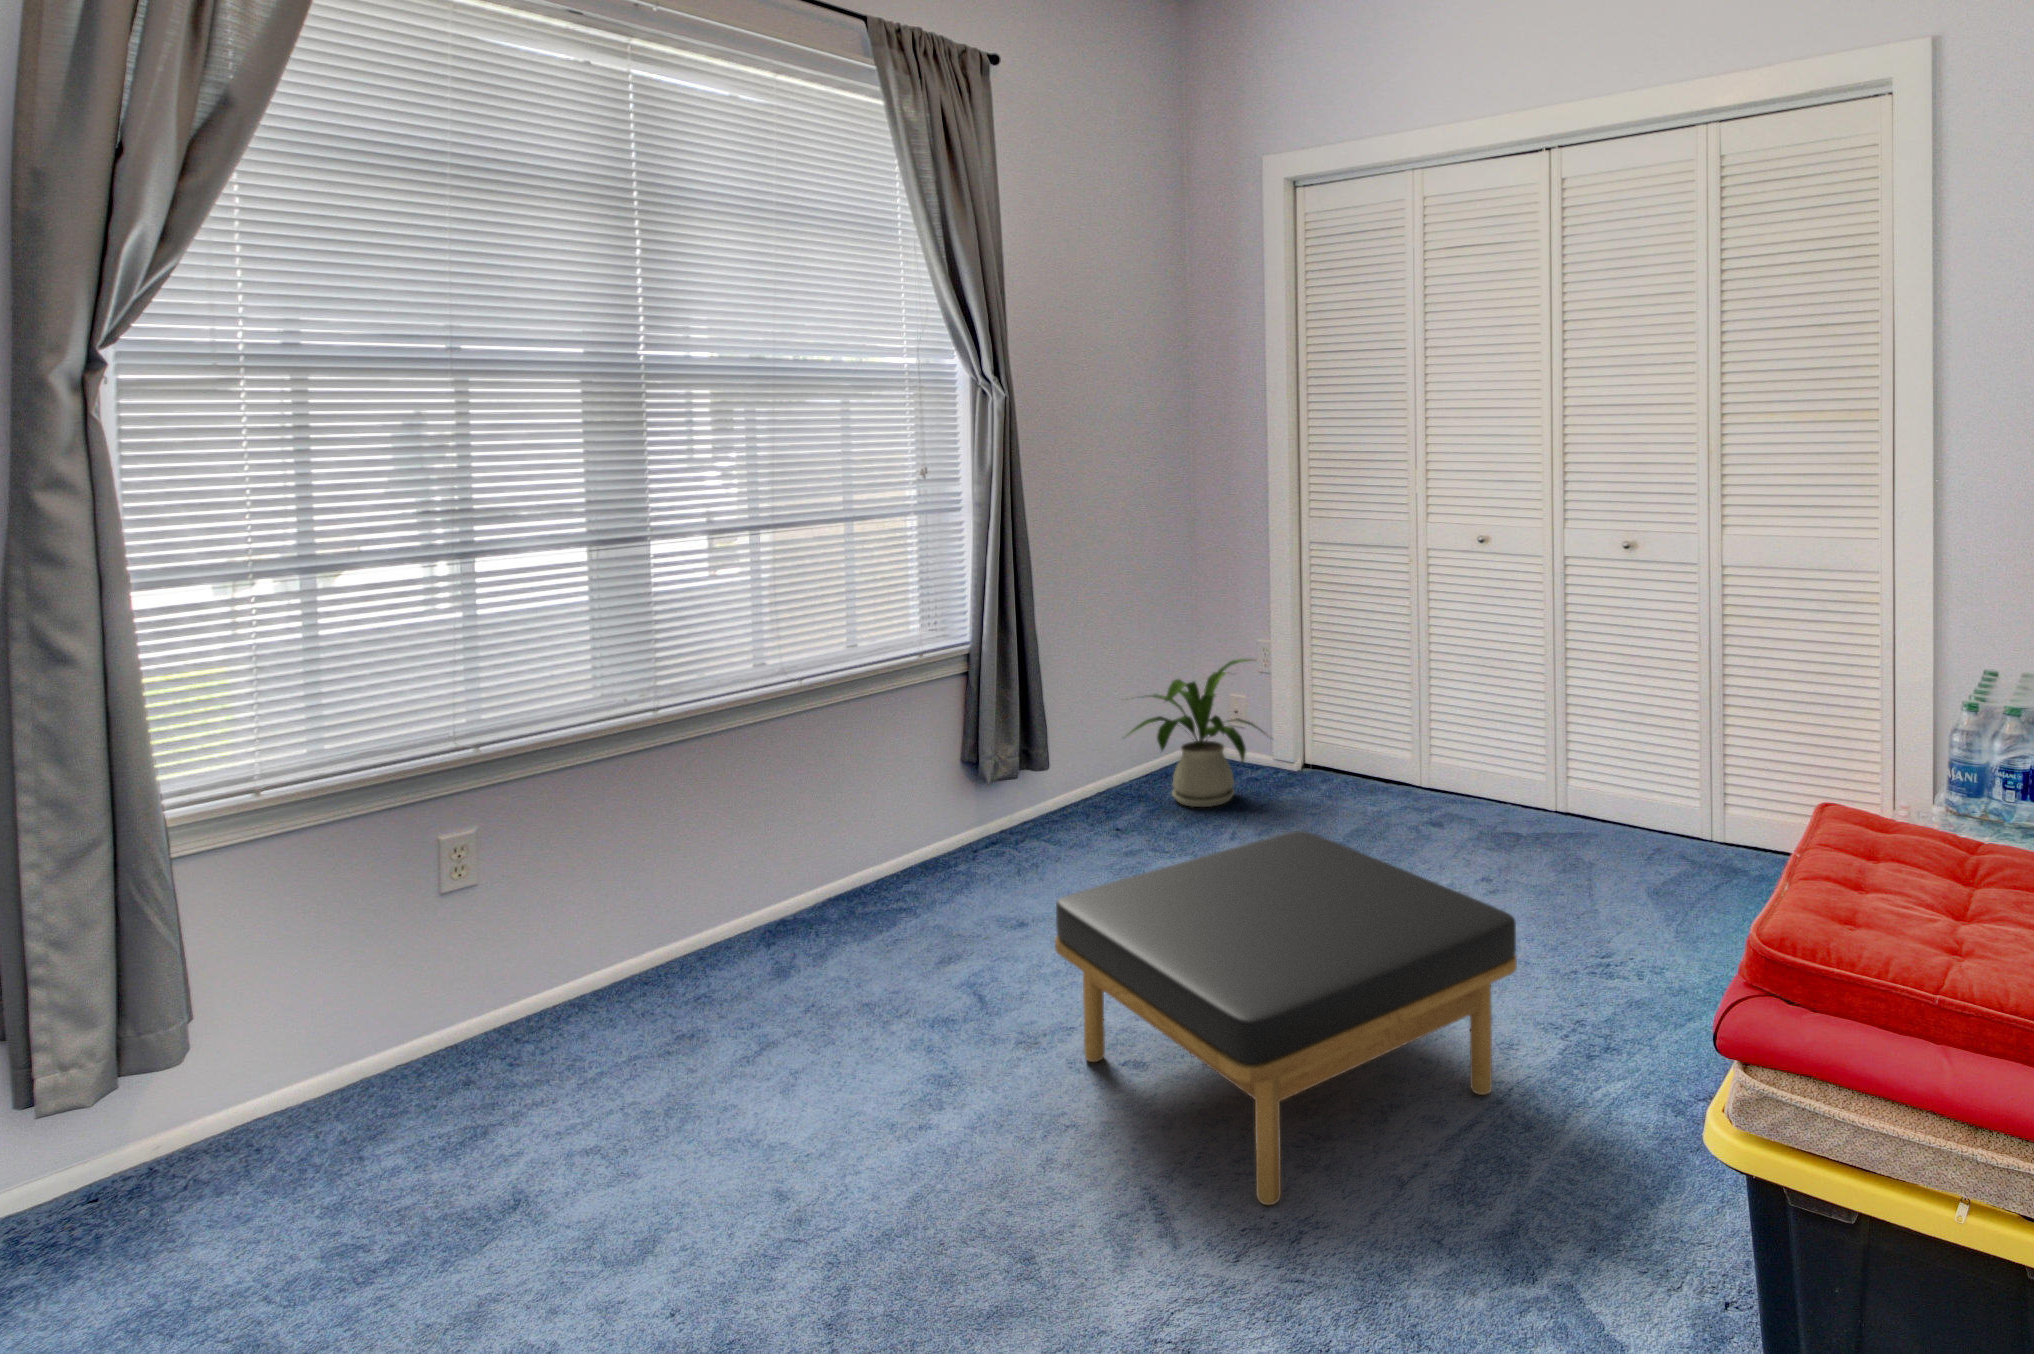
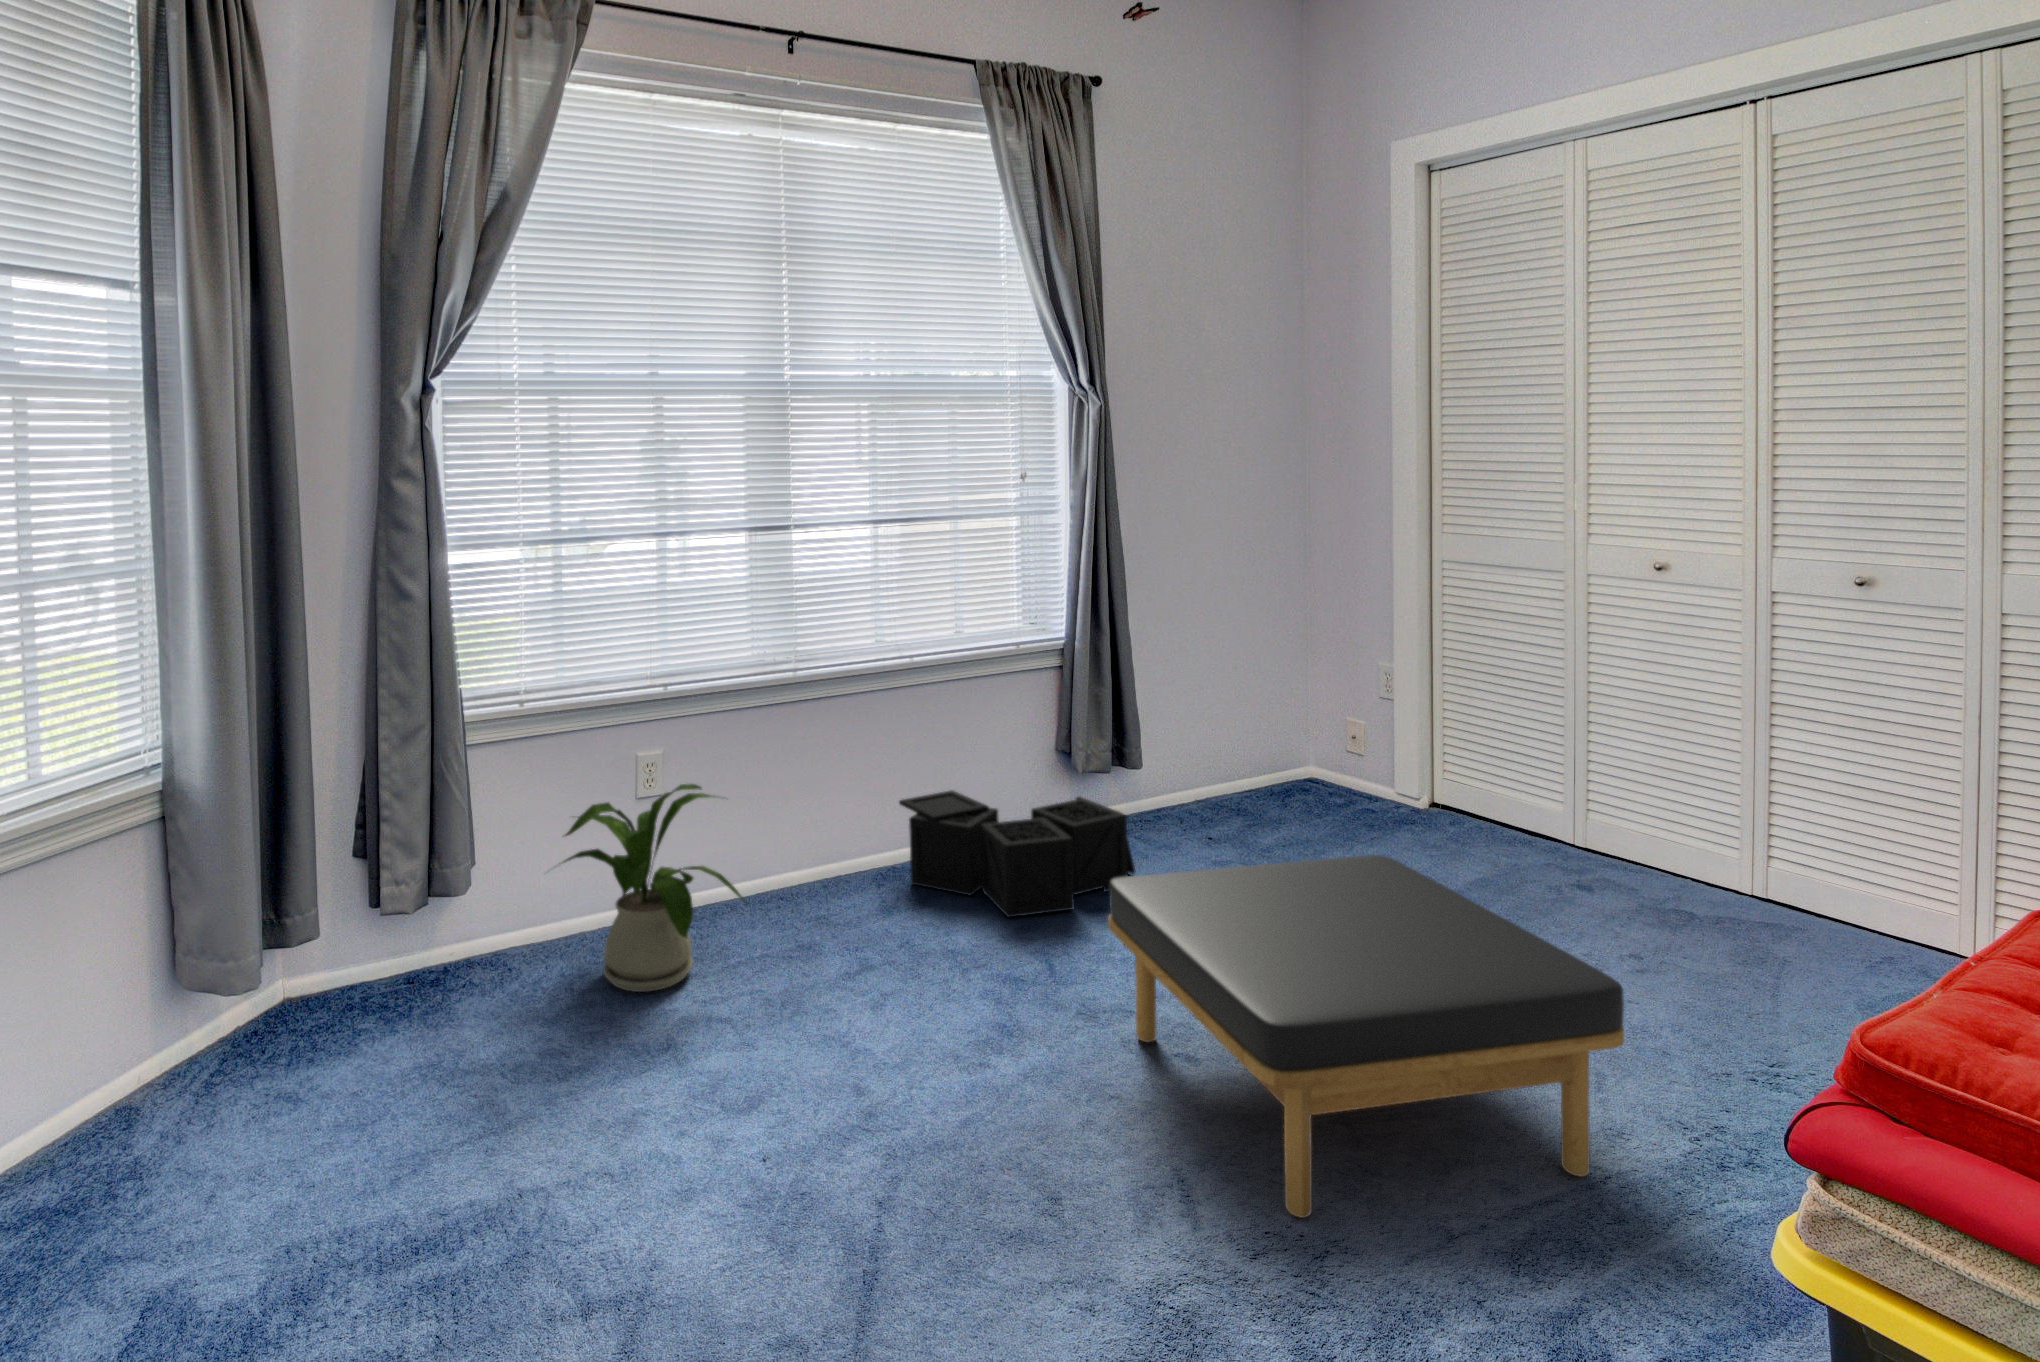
house plant: present [1128,659,1263,807] -> present [559,784,747,992]
storage bin: none [790,812,1053,957] -> present [899,790,1135,917]

